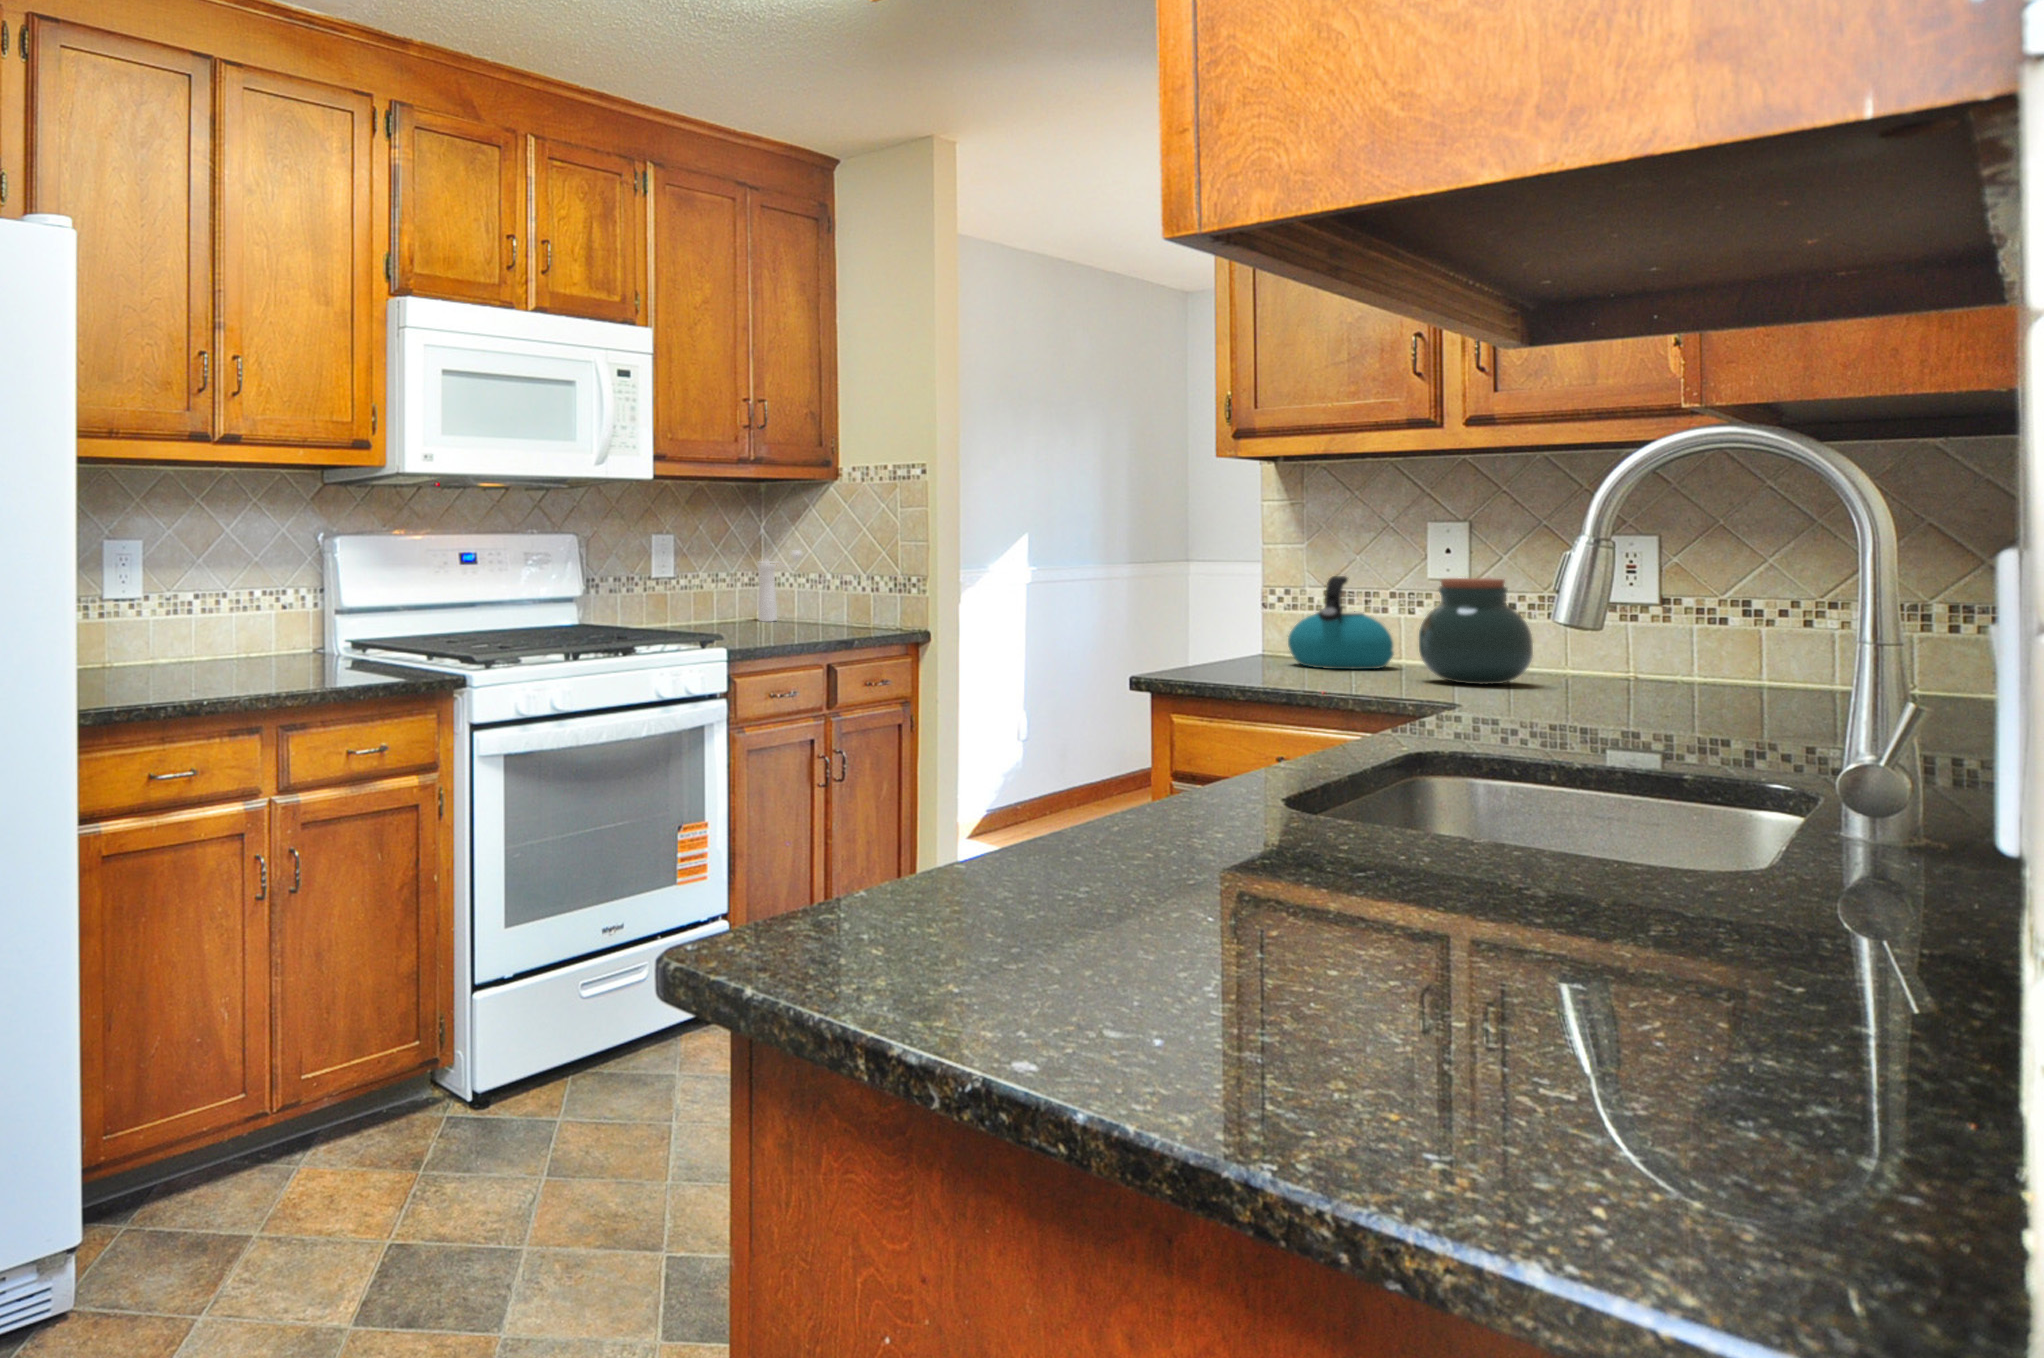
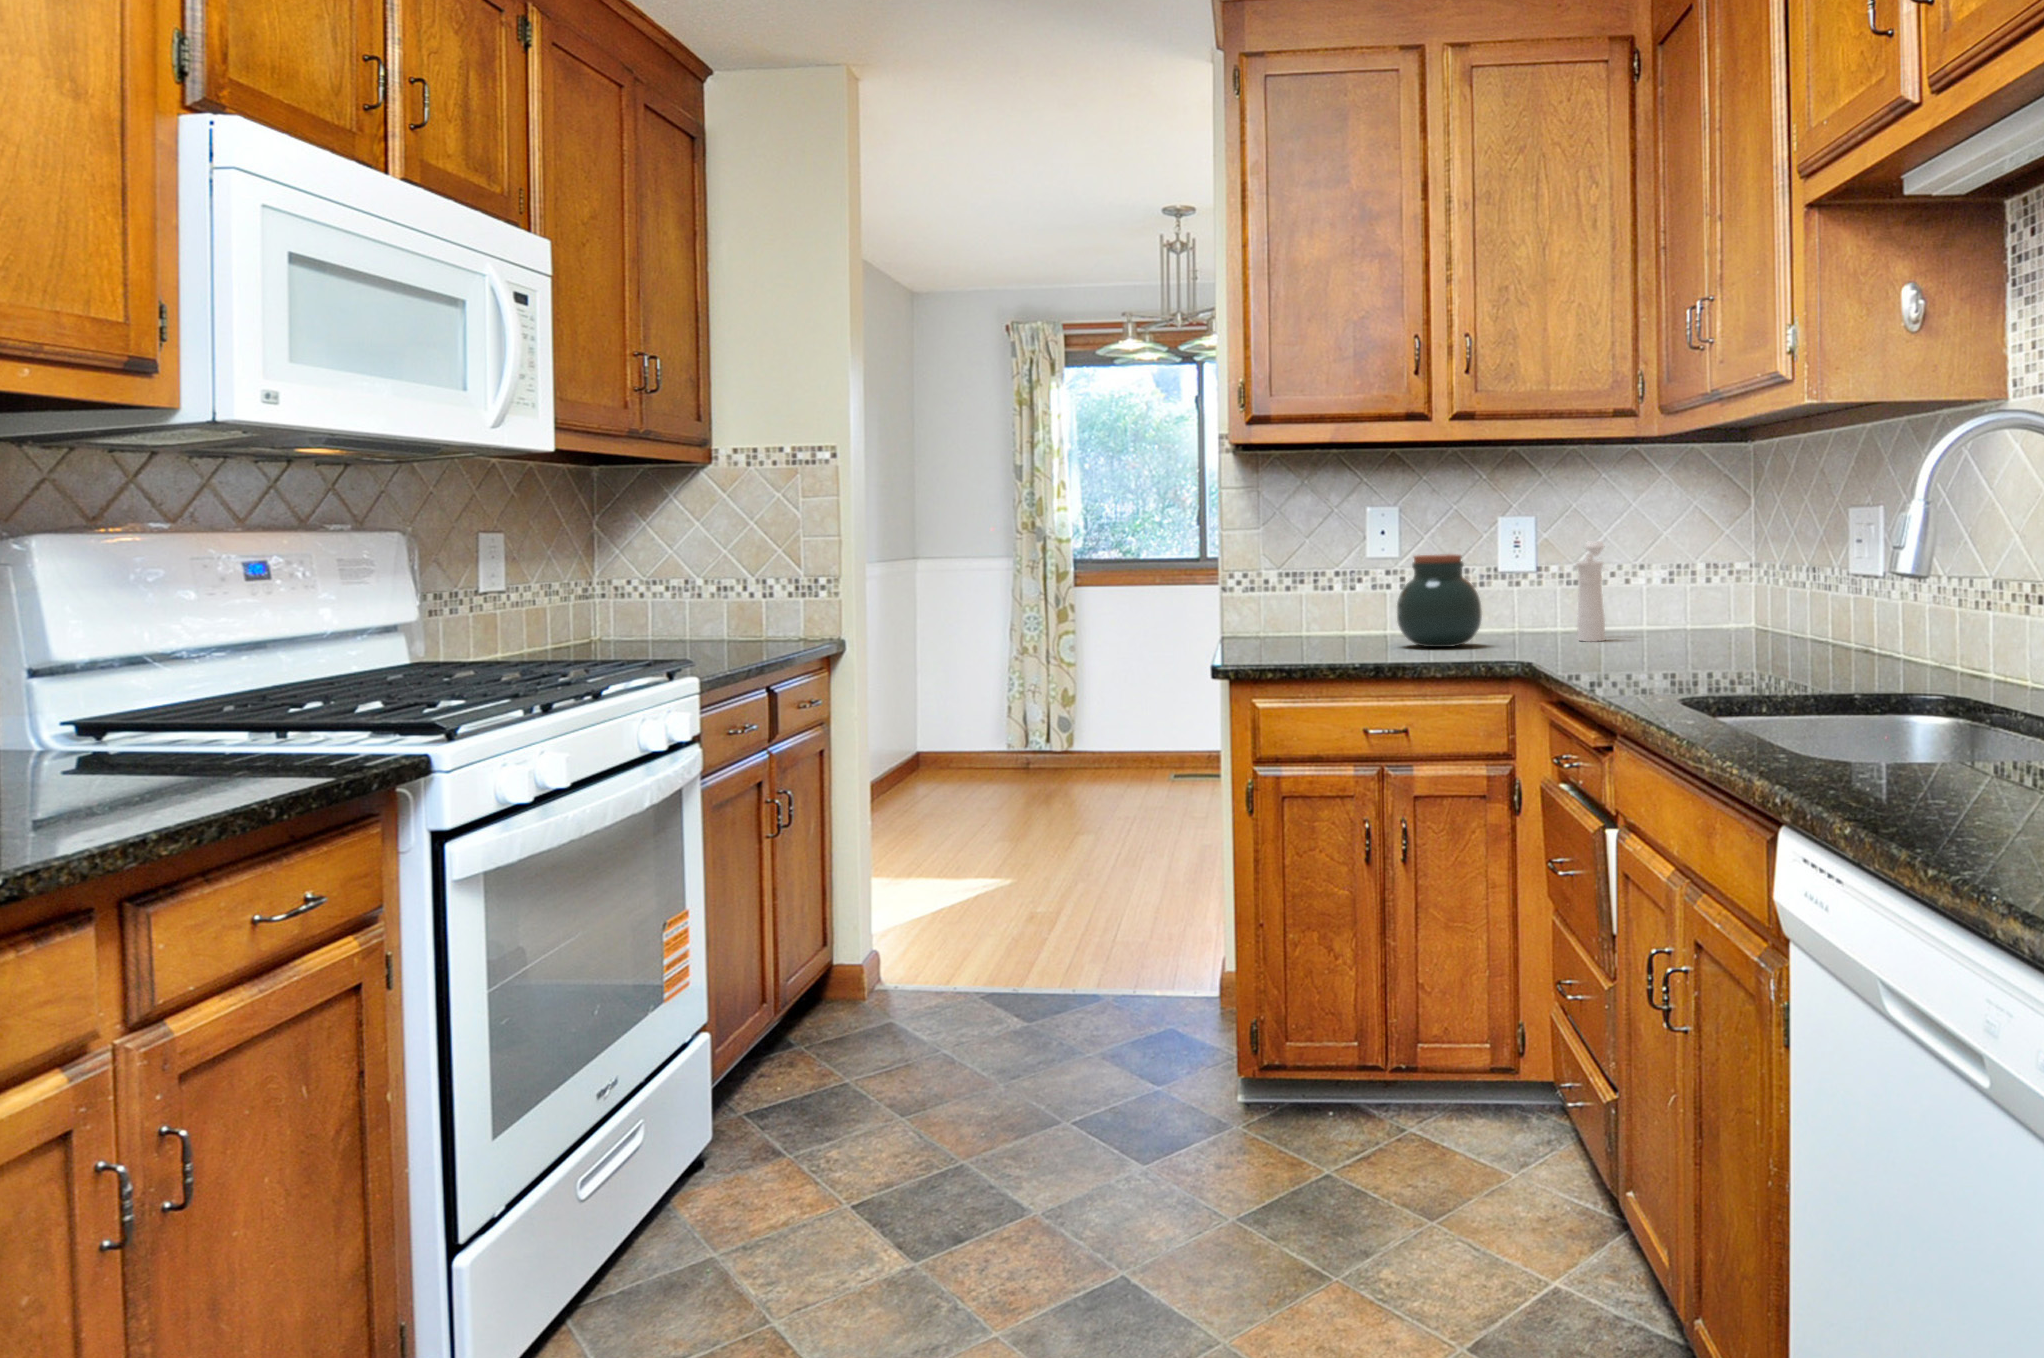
pepper mill: present [758,550,802,622] -> present [1576,541,1605,642]
kettle: present [1288,576,1394,669] -> none [1250,558,1338,645]

